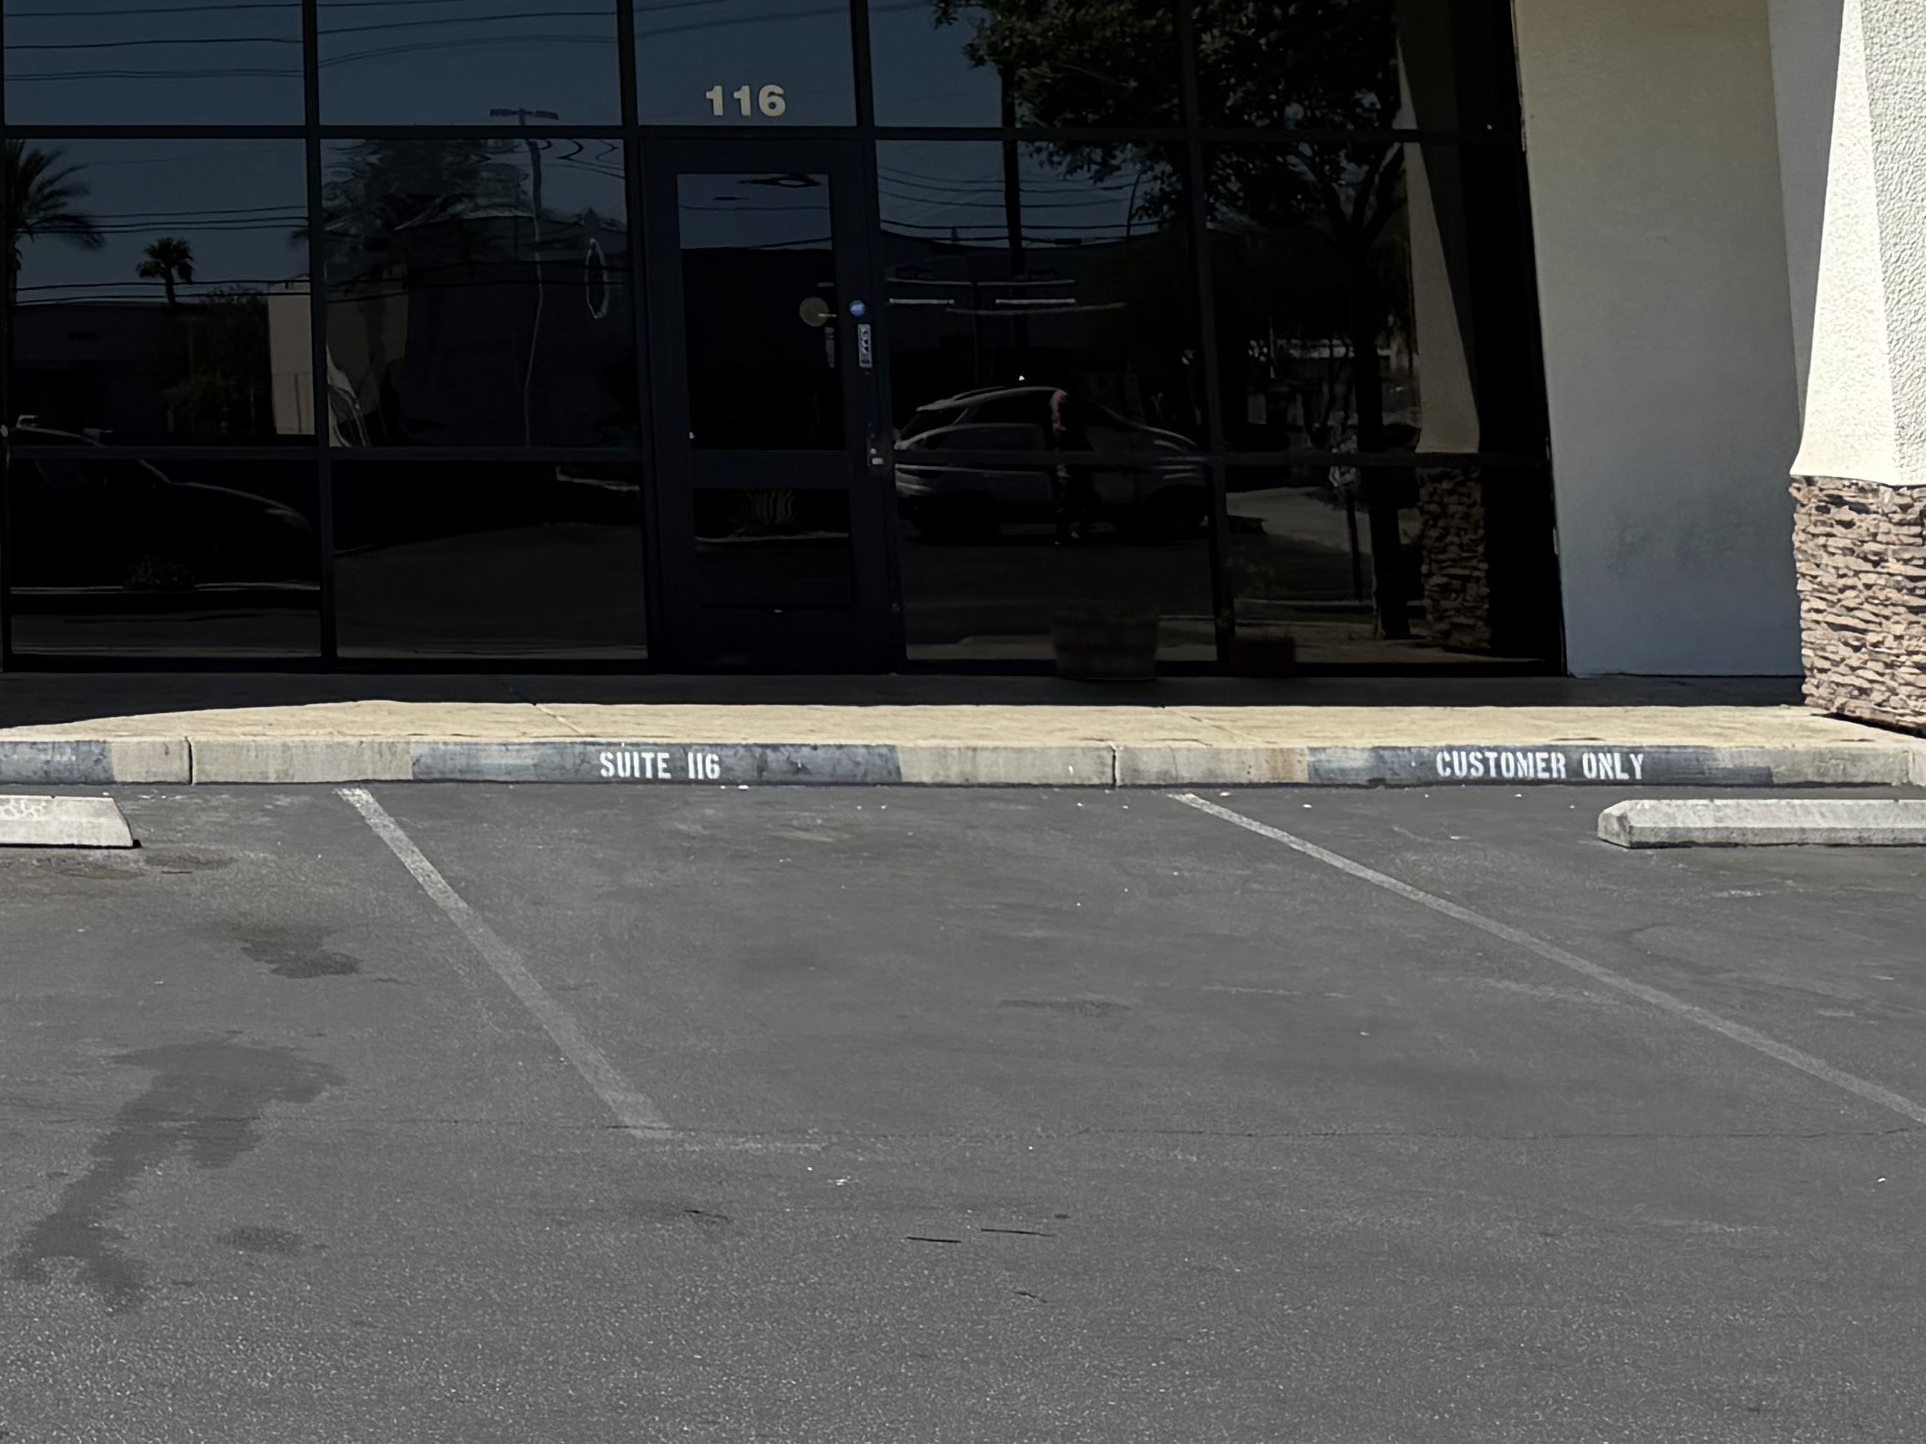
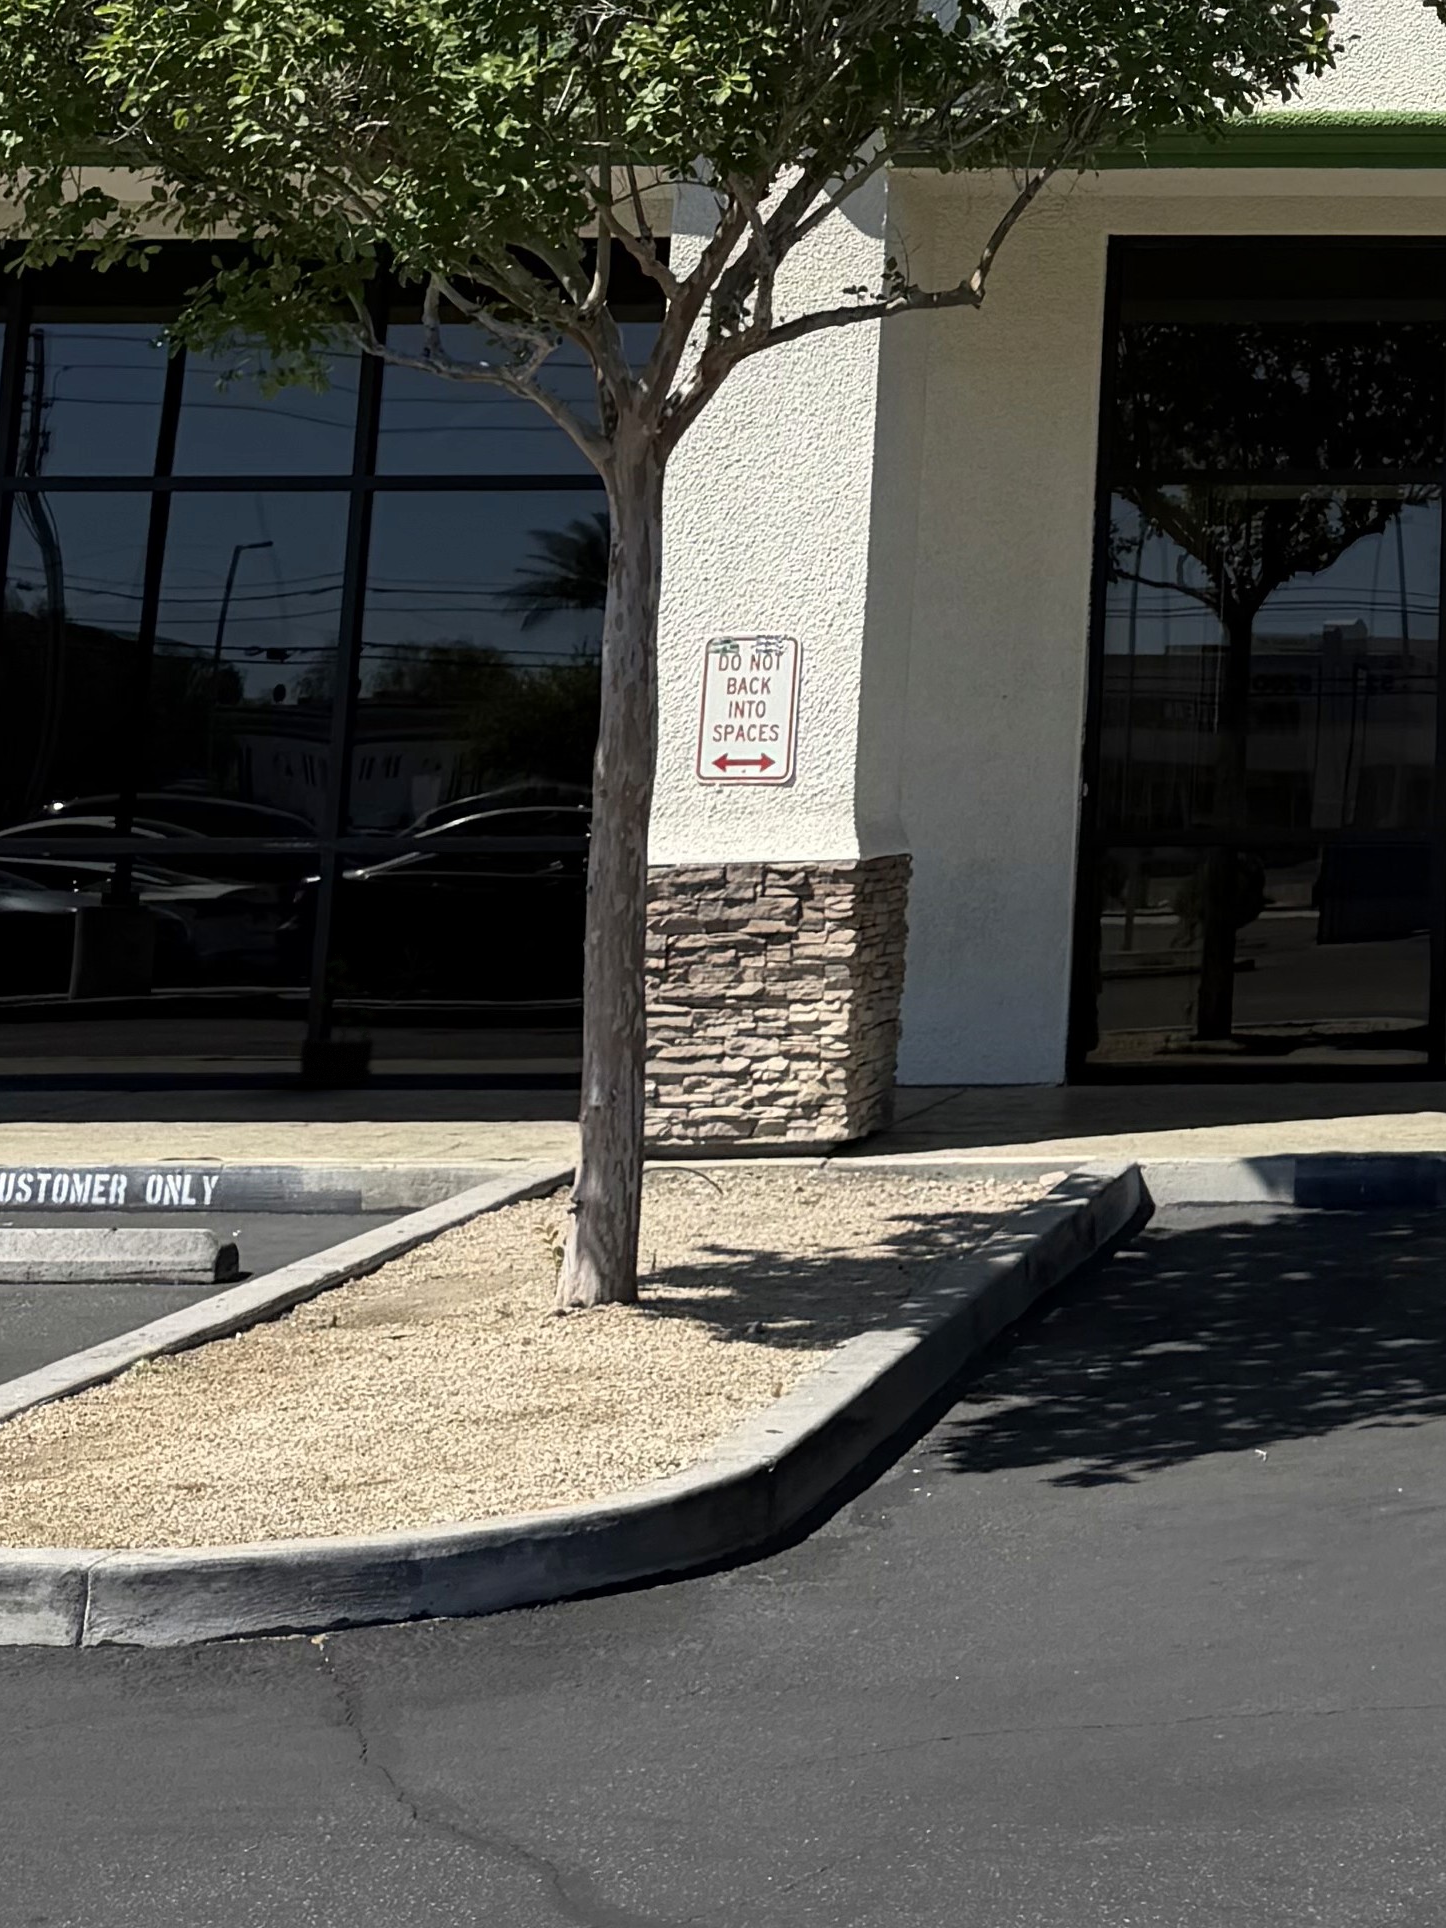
bucket: present [1048,605,1162,681] -> none [67,1000,207,1085]

